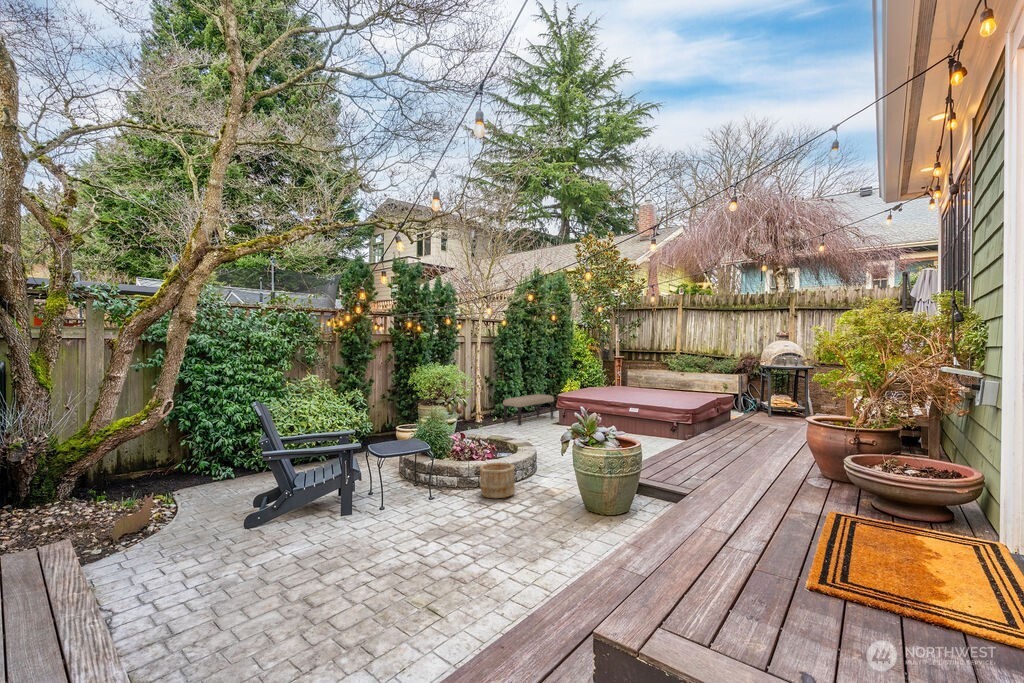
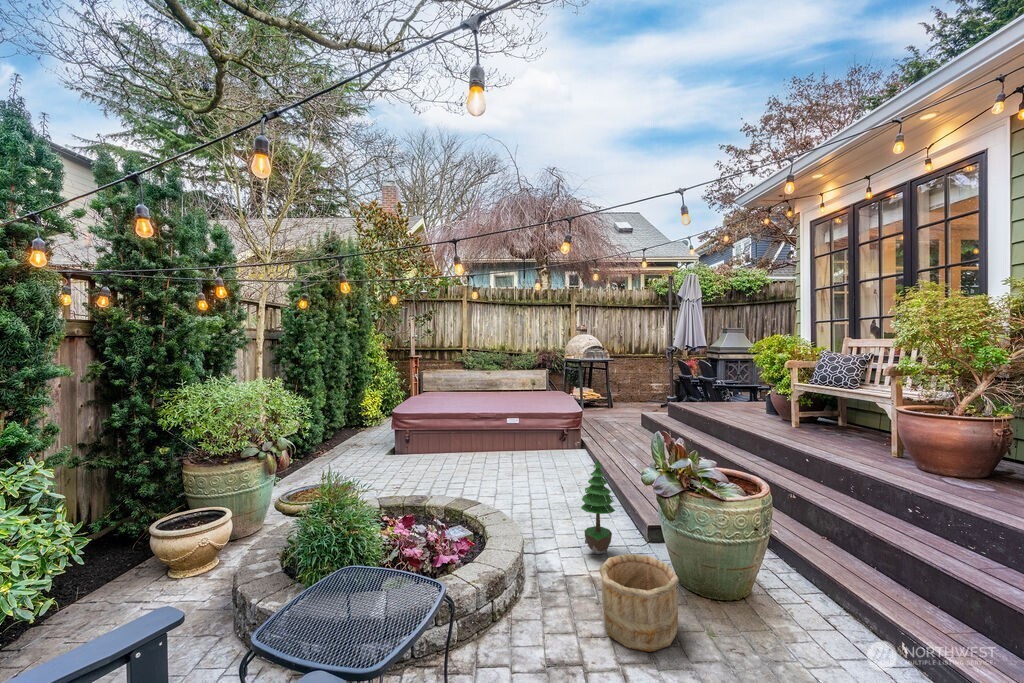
bench: present [503,394,554,425] -> none [300,412,361,466]
potted tree: none [533,423,552,478] -> present [581,460,615,555]

